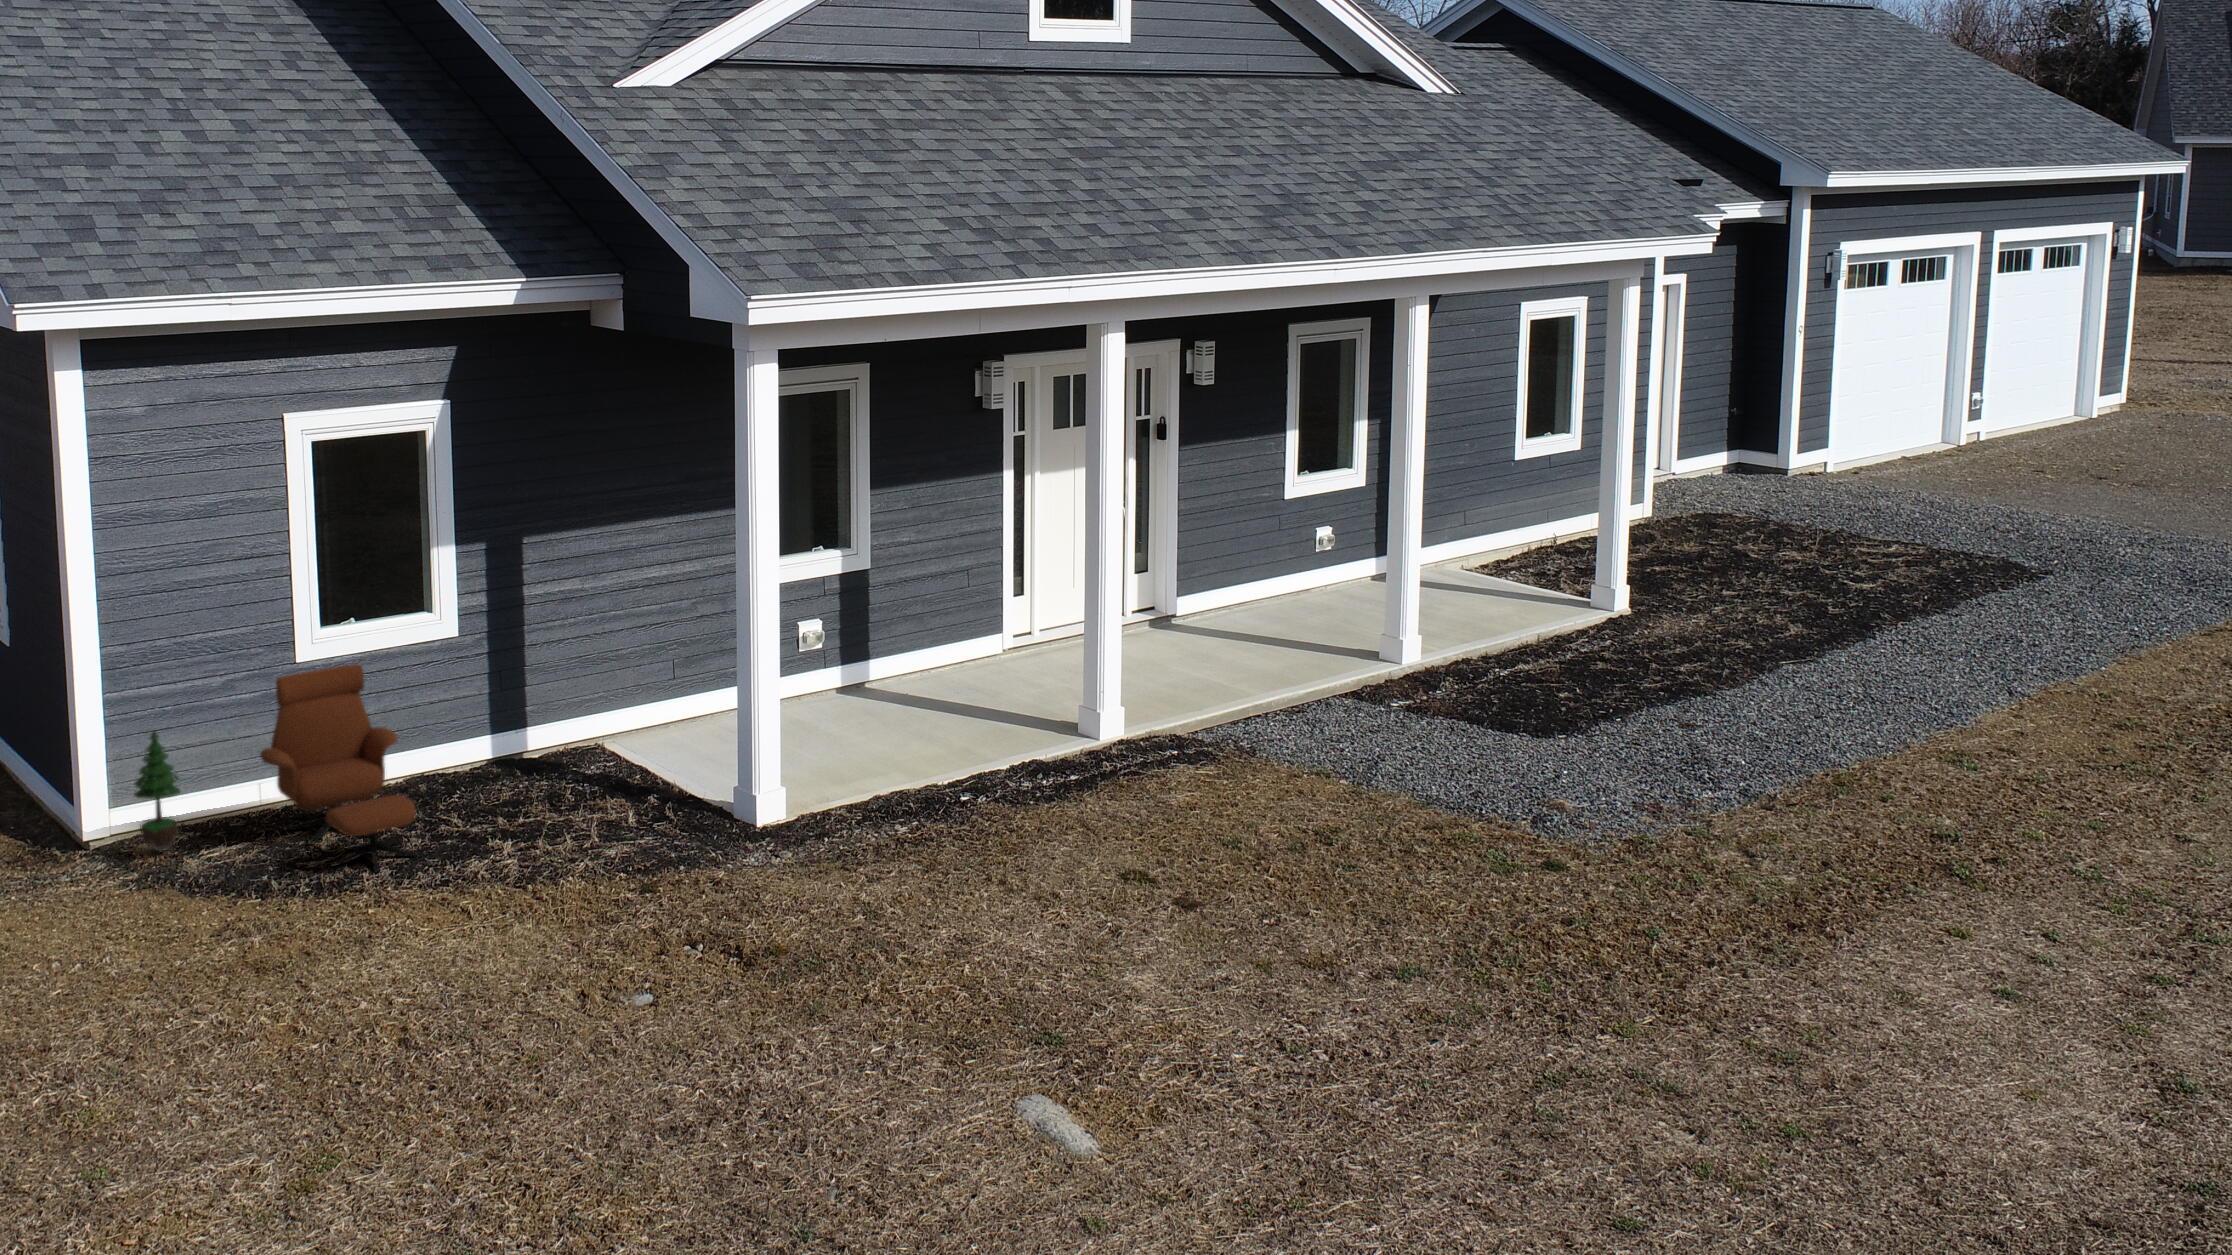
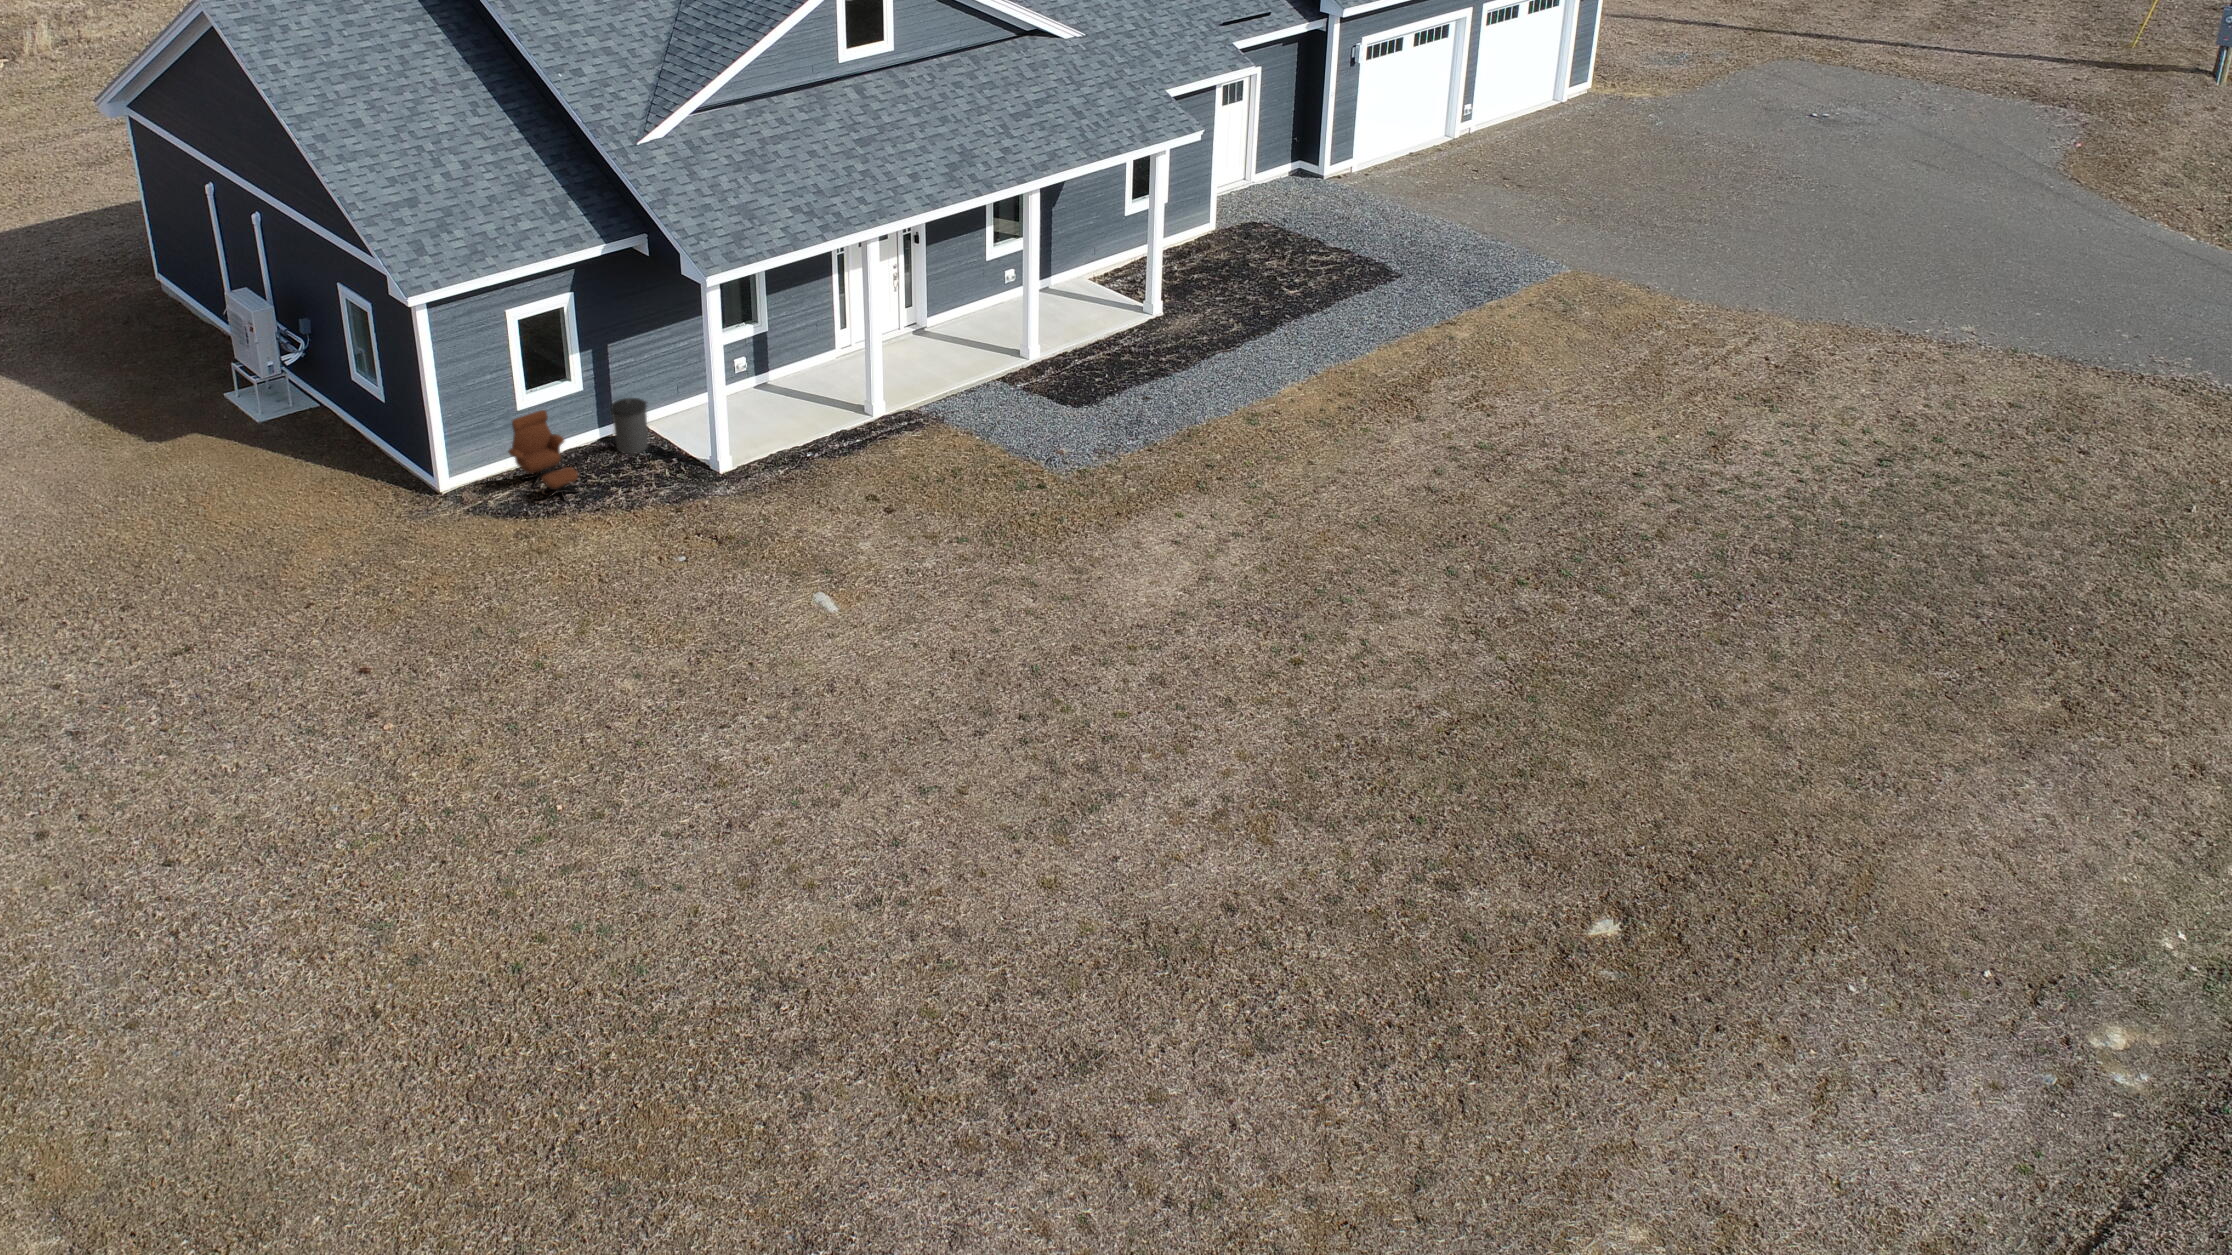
trash can: none [511,666,599,793] -> present [611,398,648,454]
potted tree: present [134,731,180,852] -> none [459,446,478,494]

